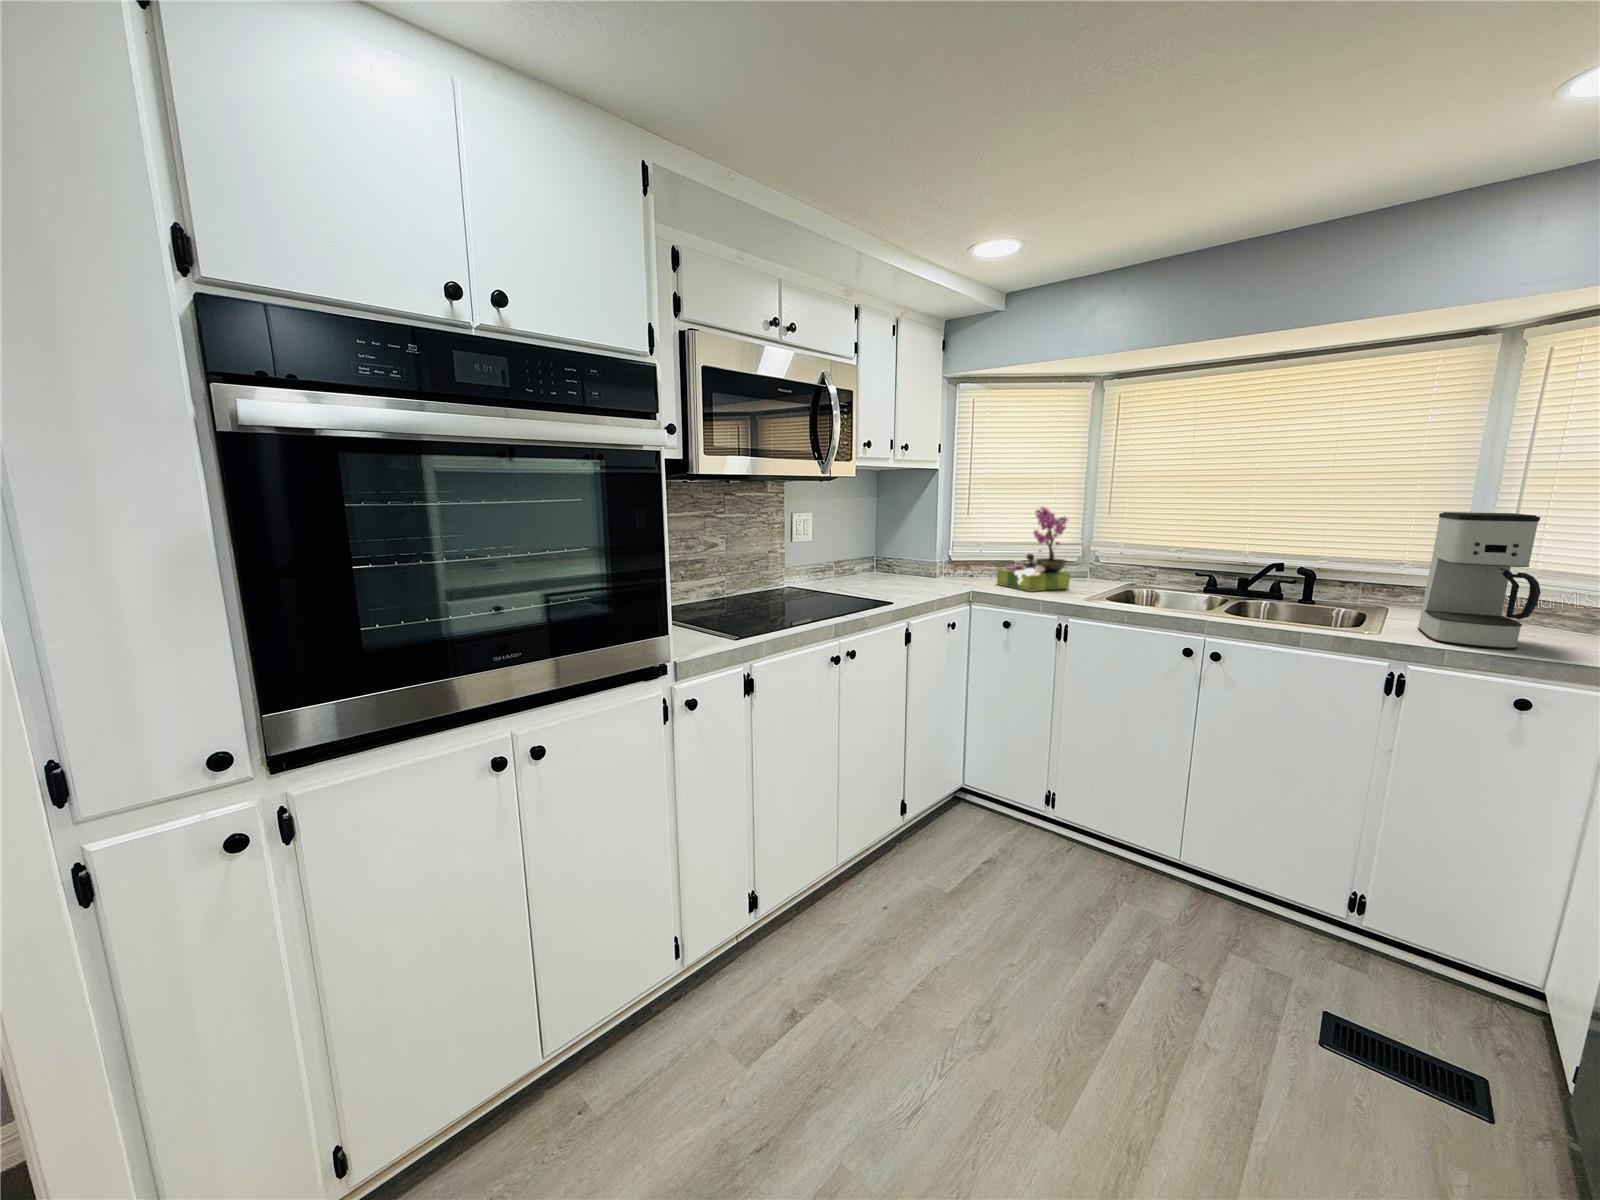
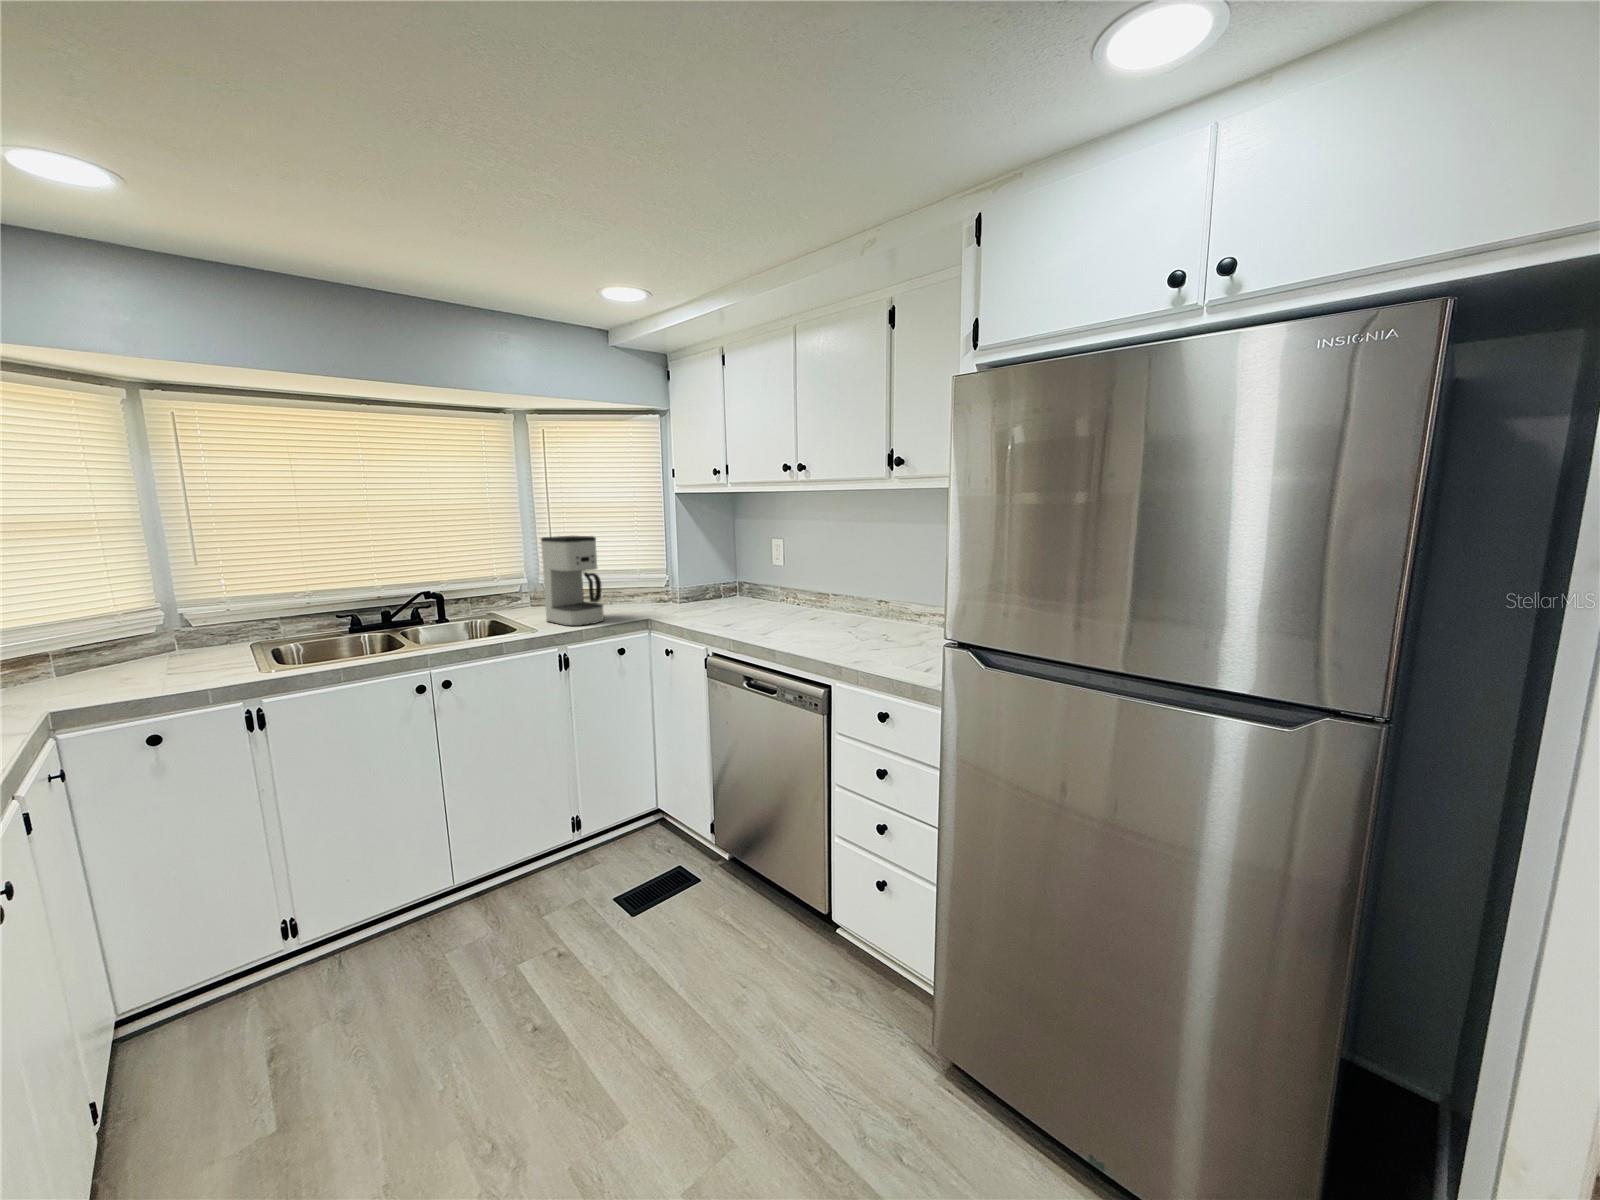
flower arrangement: present [997,506,1070,592] -> none [63,558,201,690]

